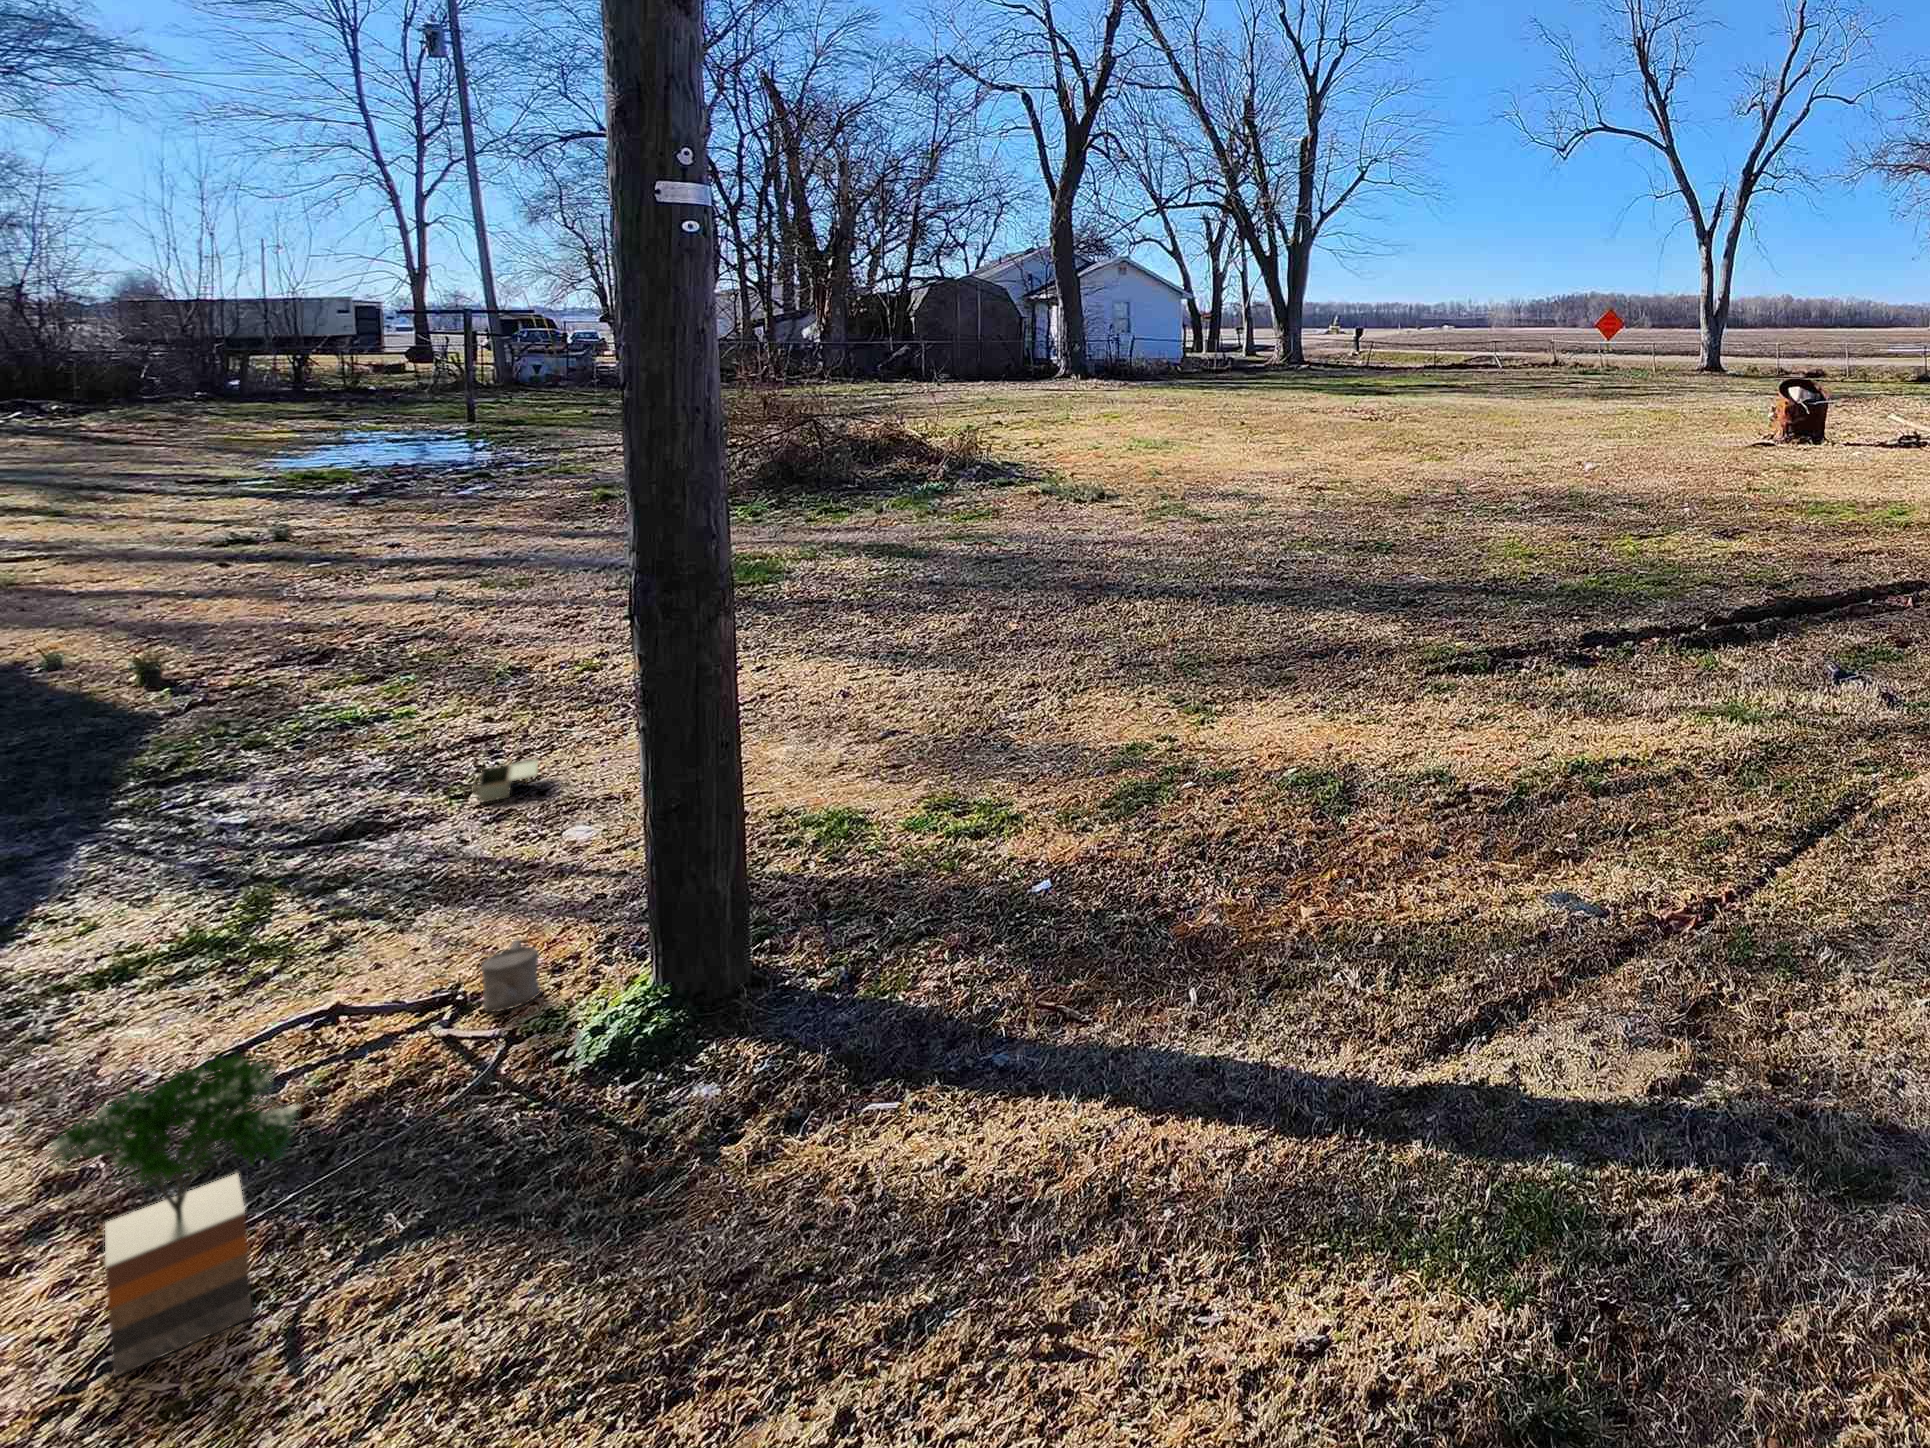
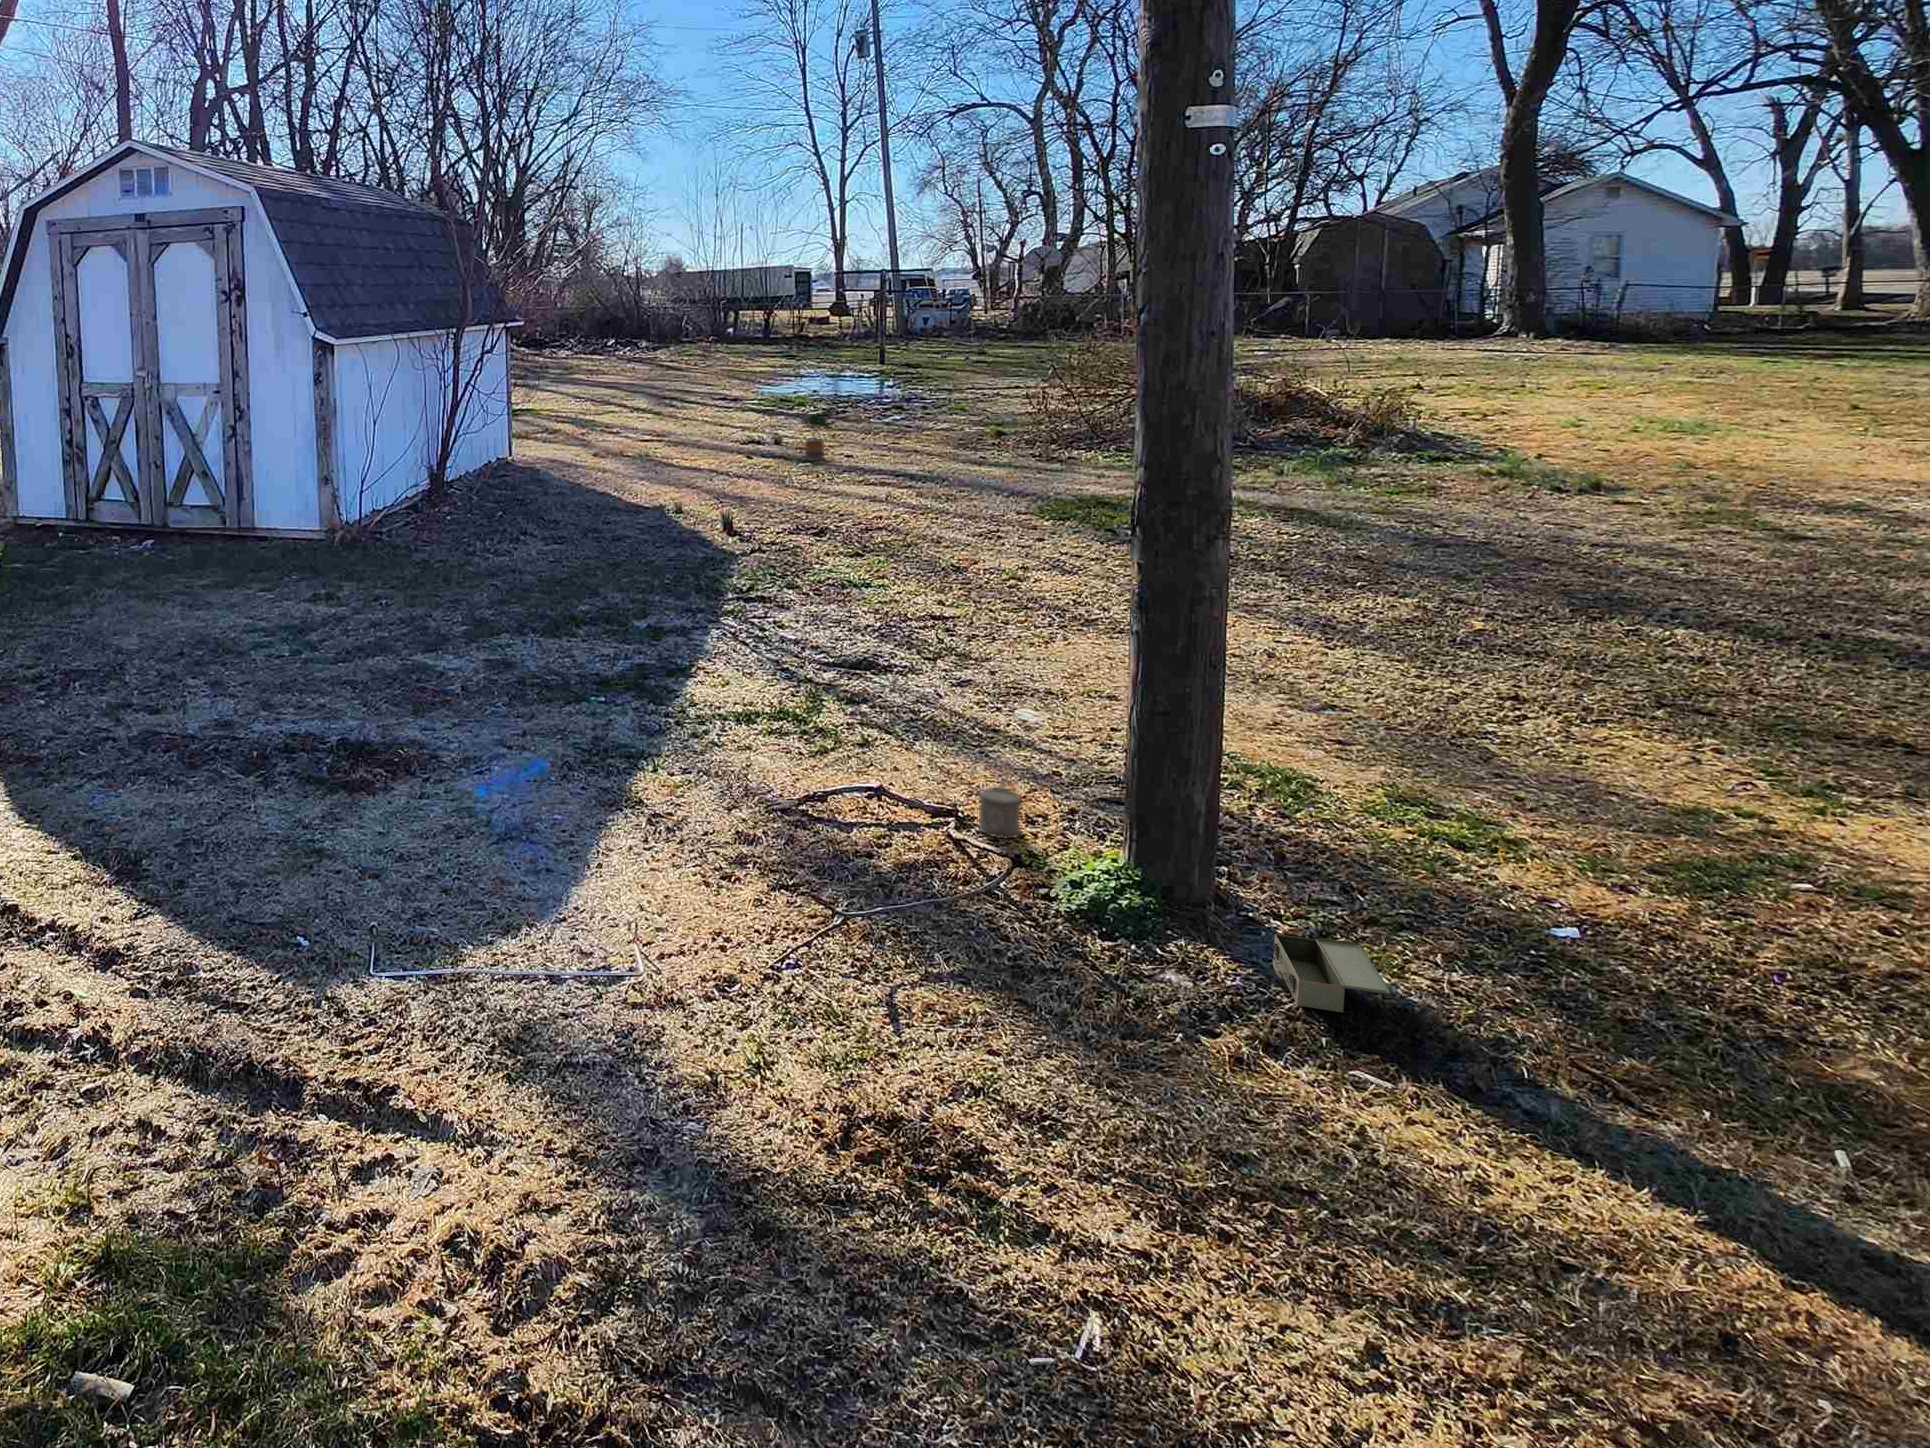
toolbox: present [472,759,538,803] -> present [1272,934,1390,1013]
potted tree: present [46,1055,302,1377] -> present [801,415,831,461]

